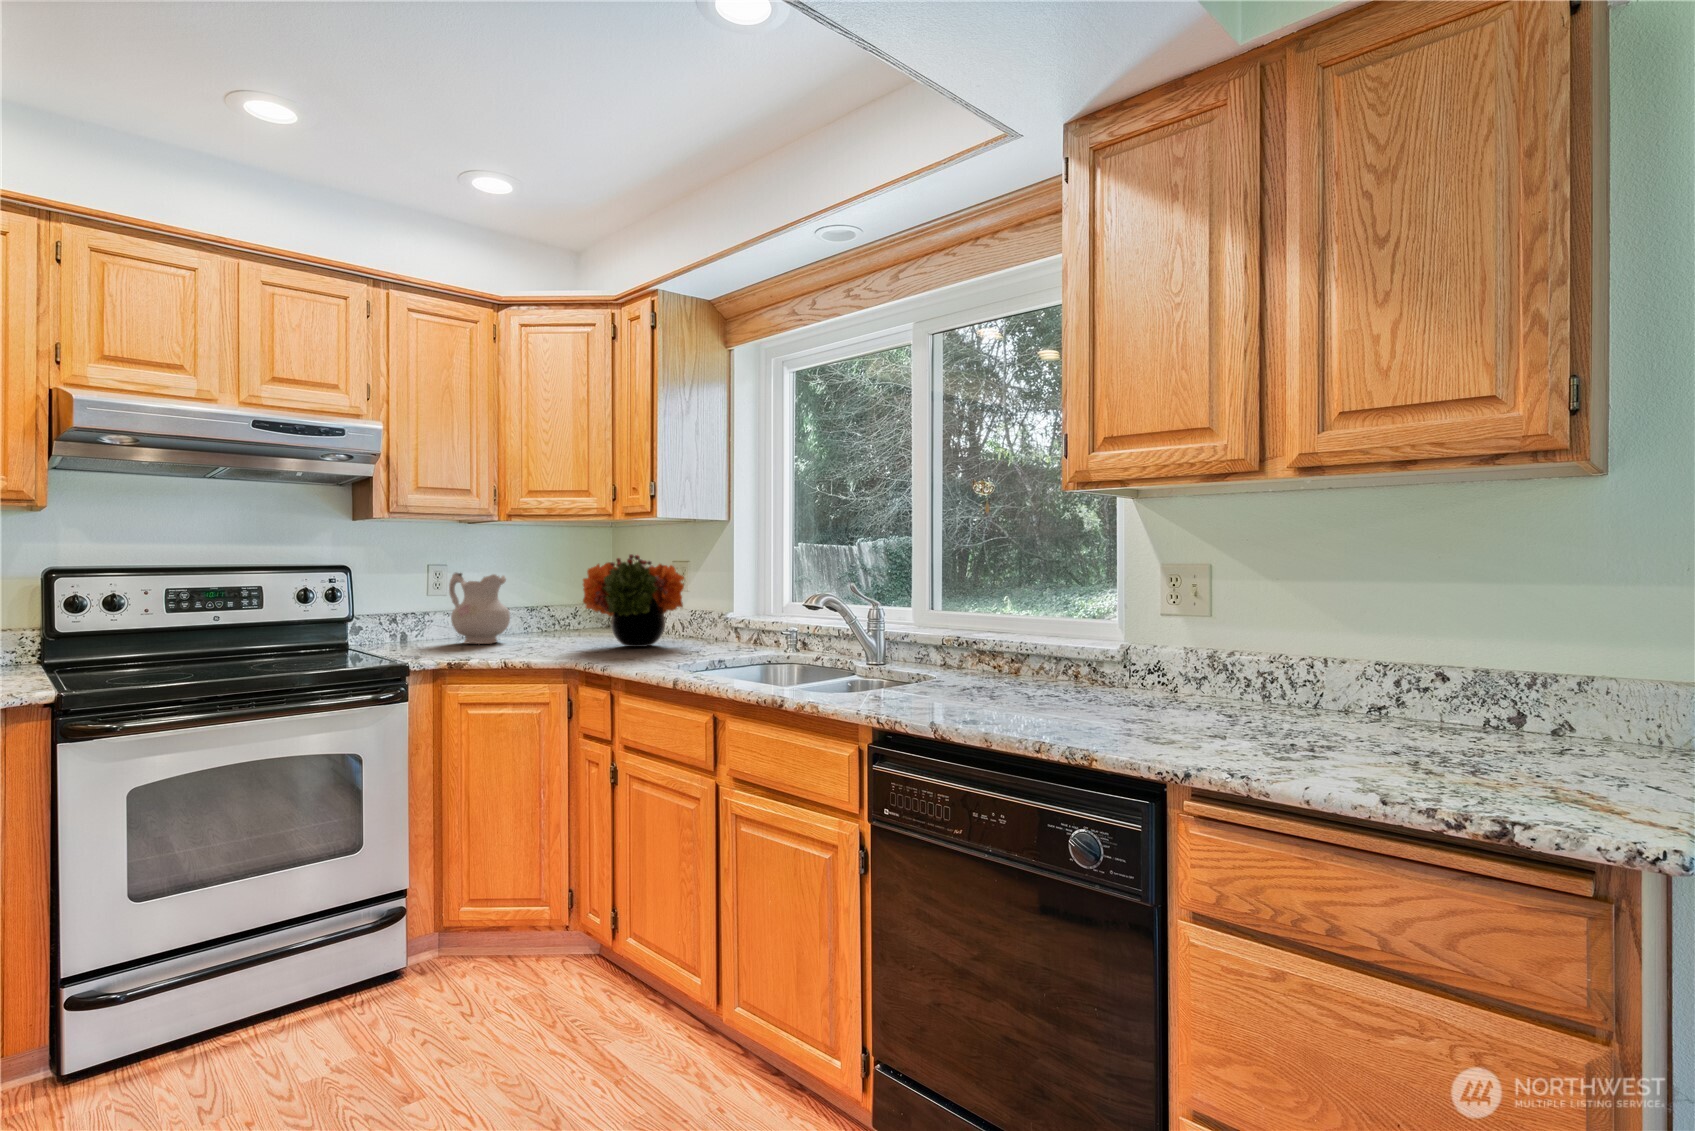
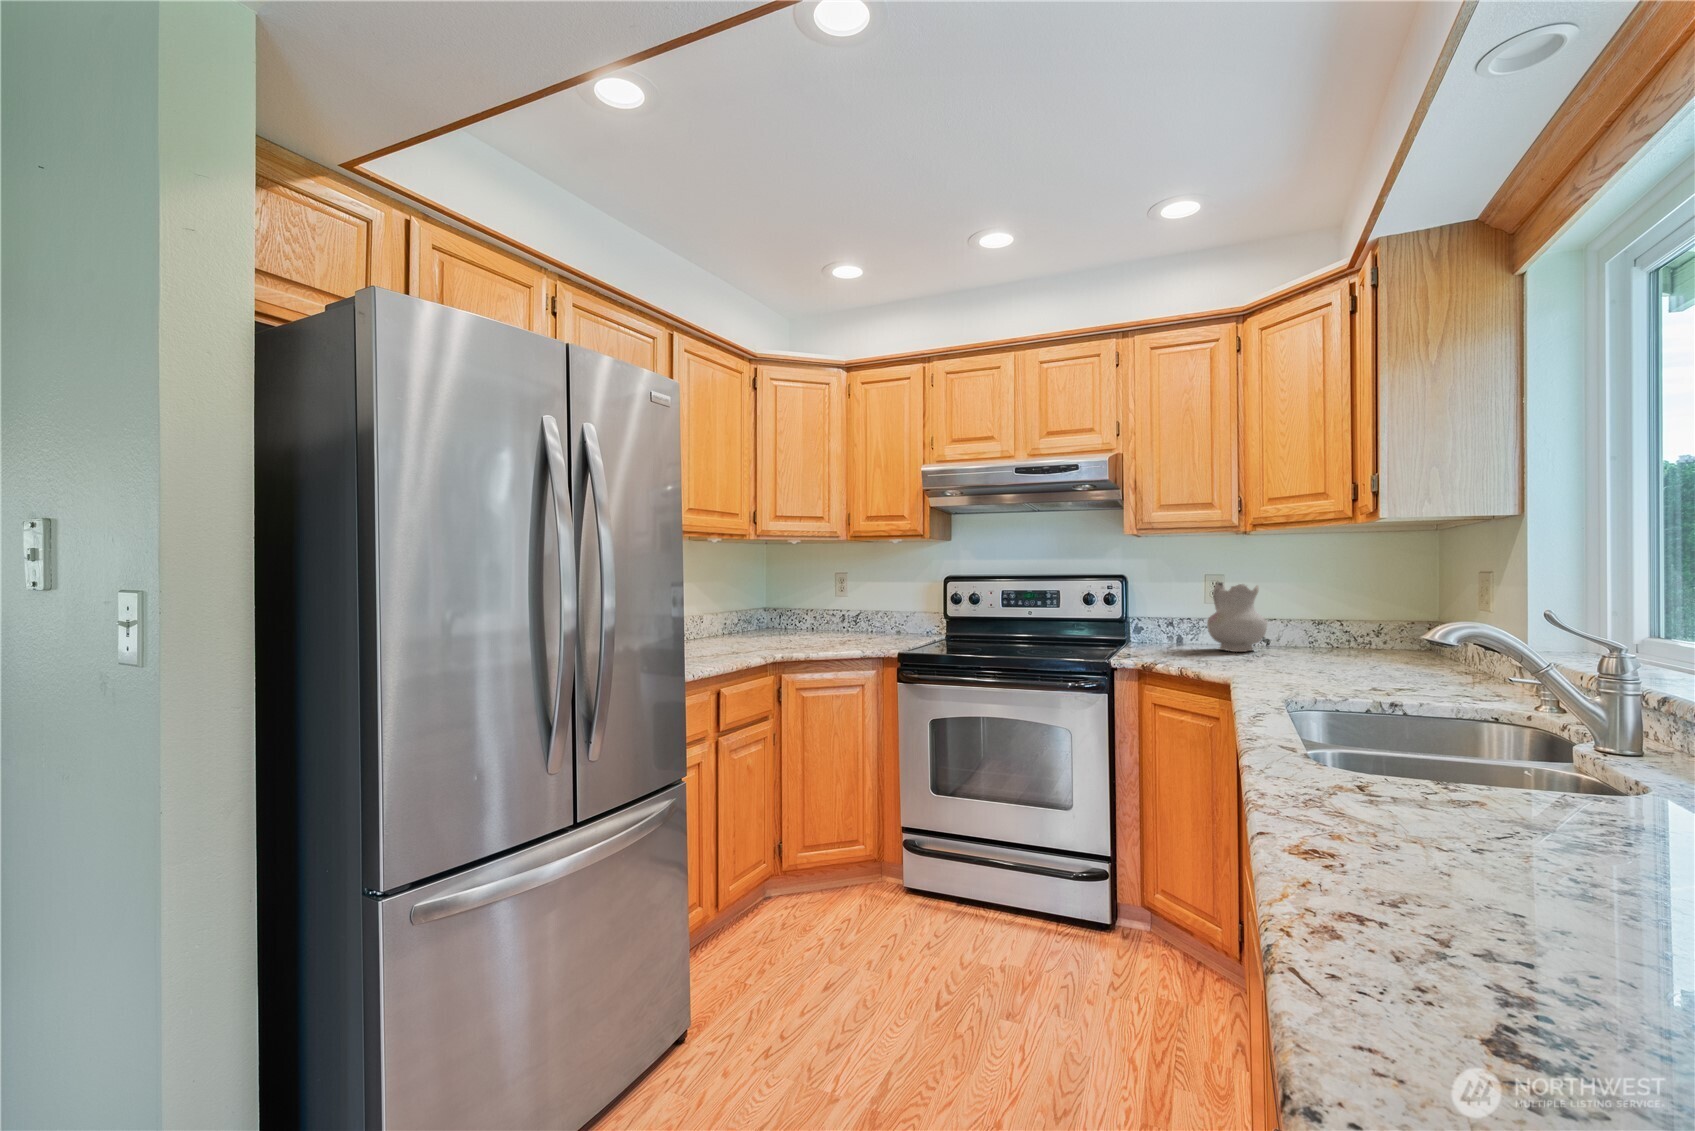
flower arrangement: present [583,554,684,647] -> none [1299,562,1449,673]

